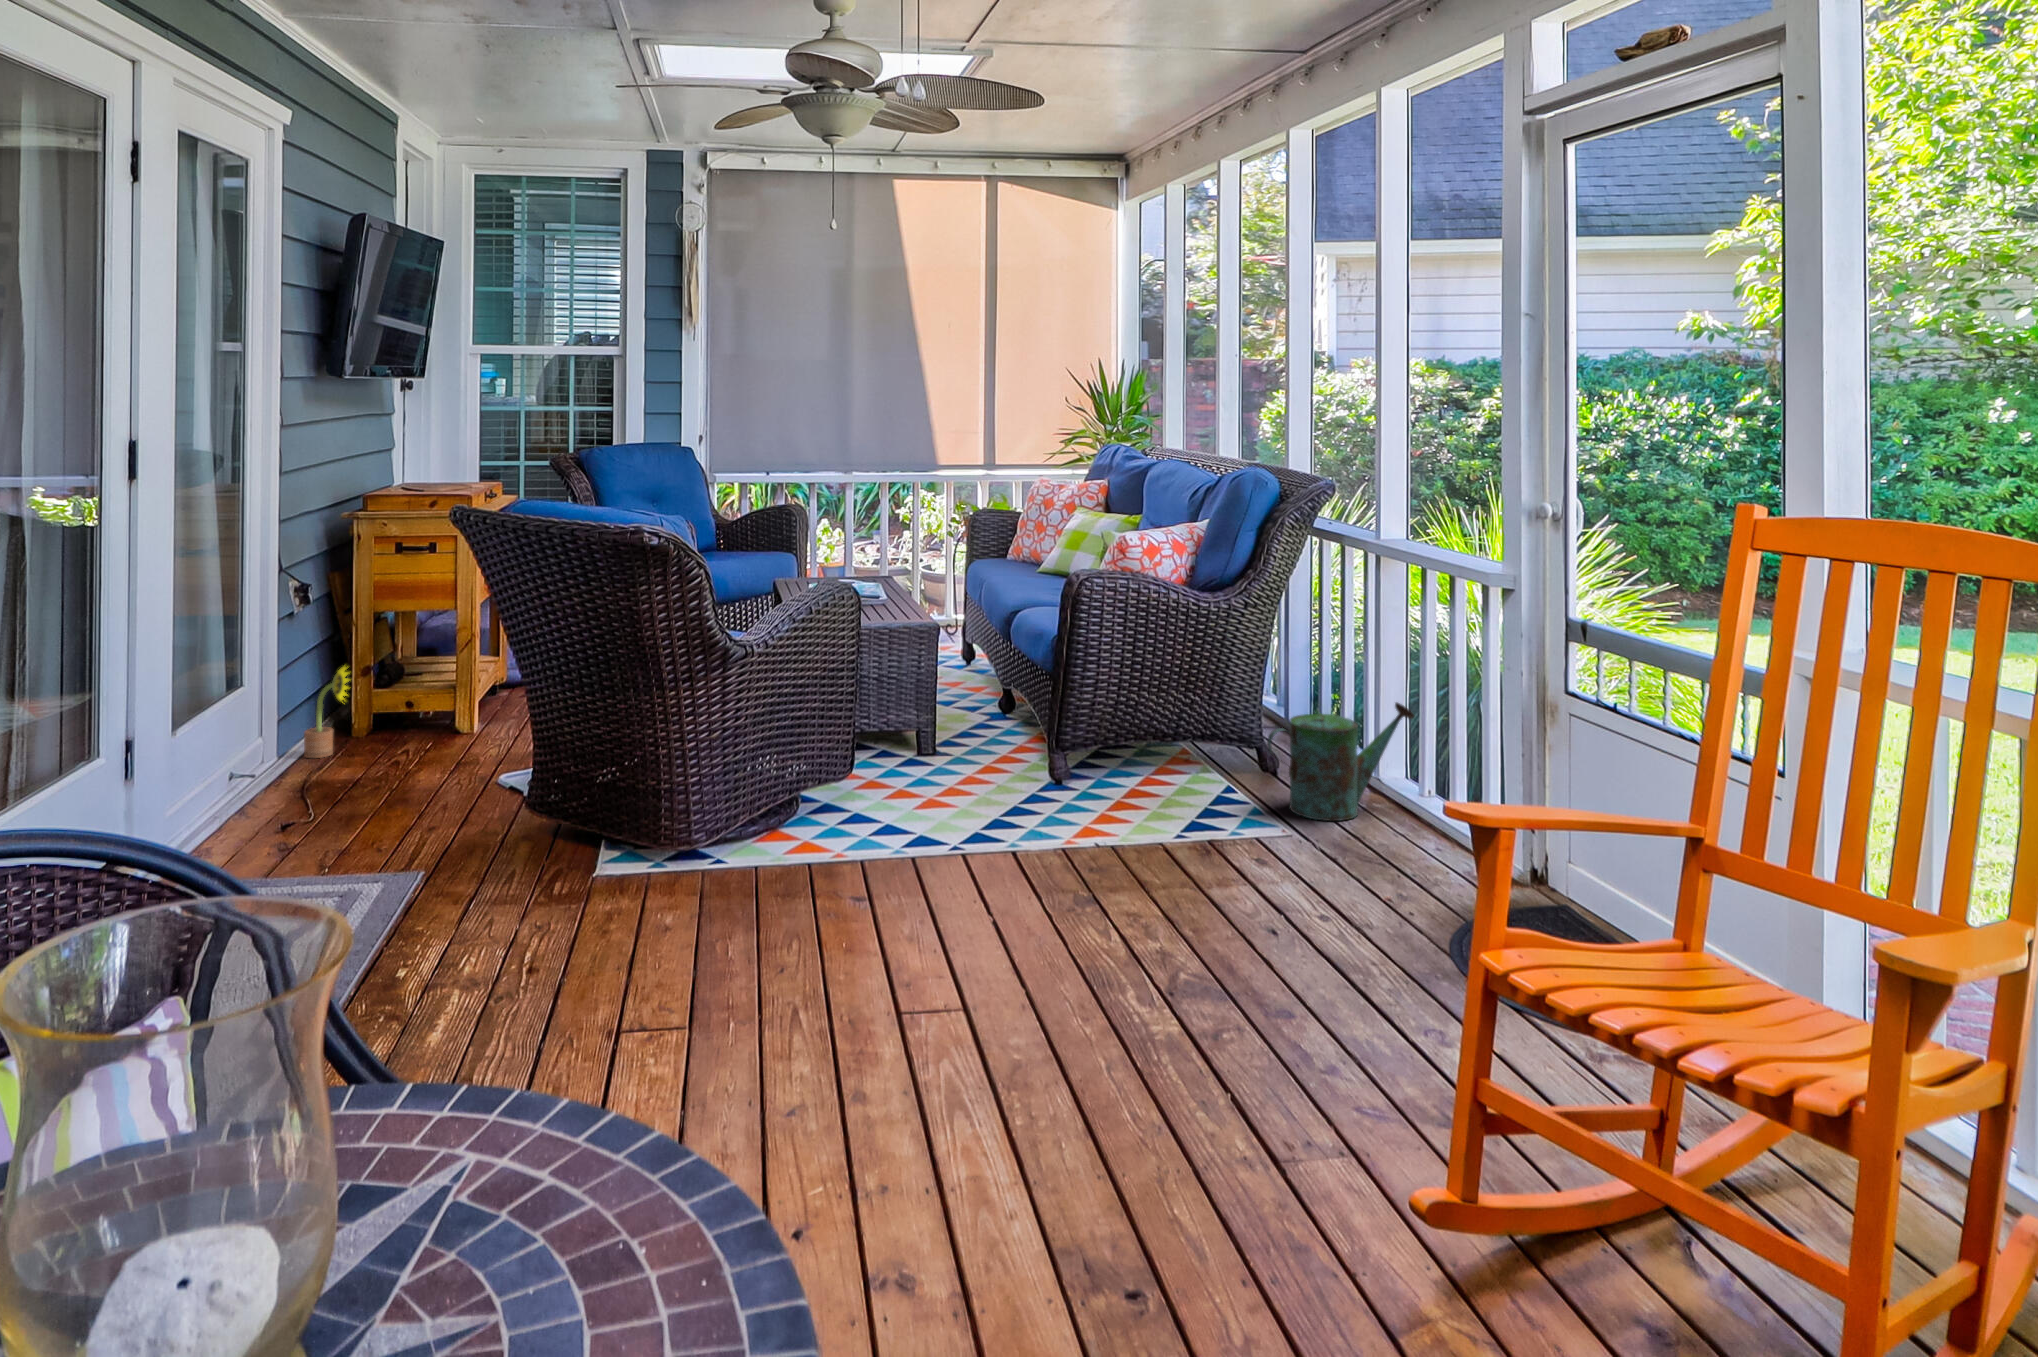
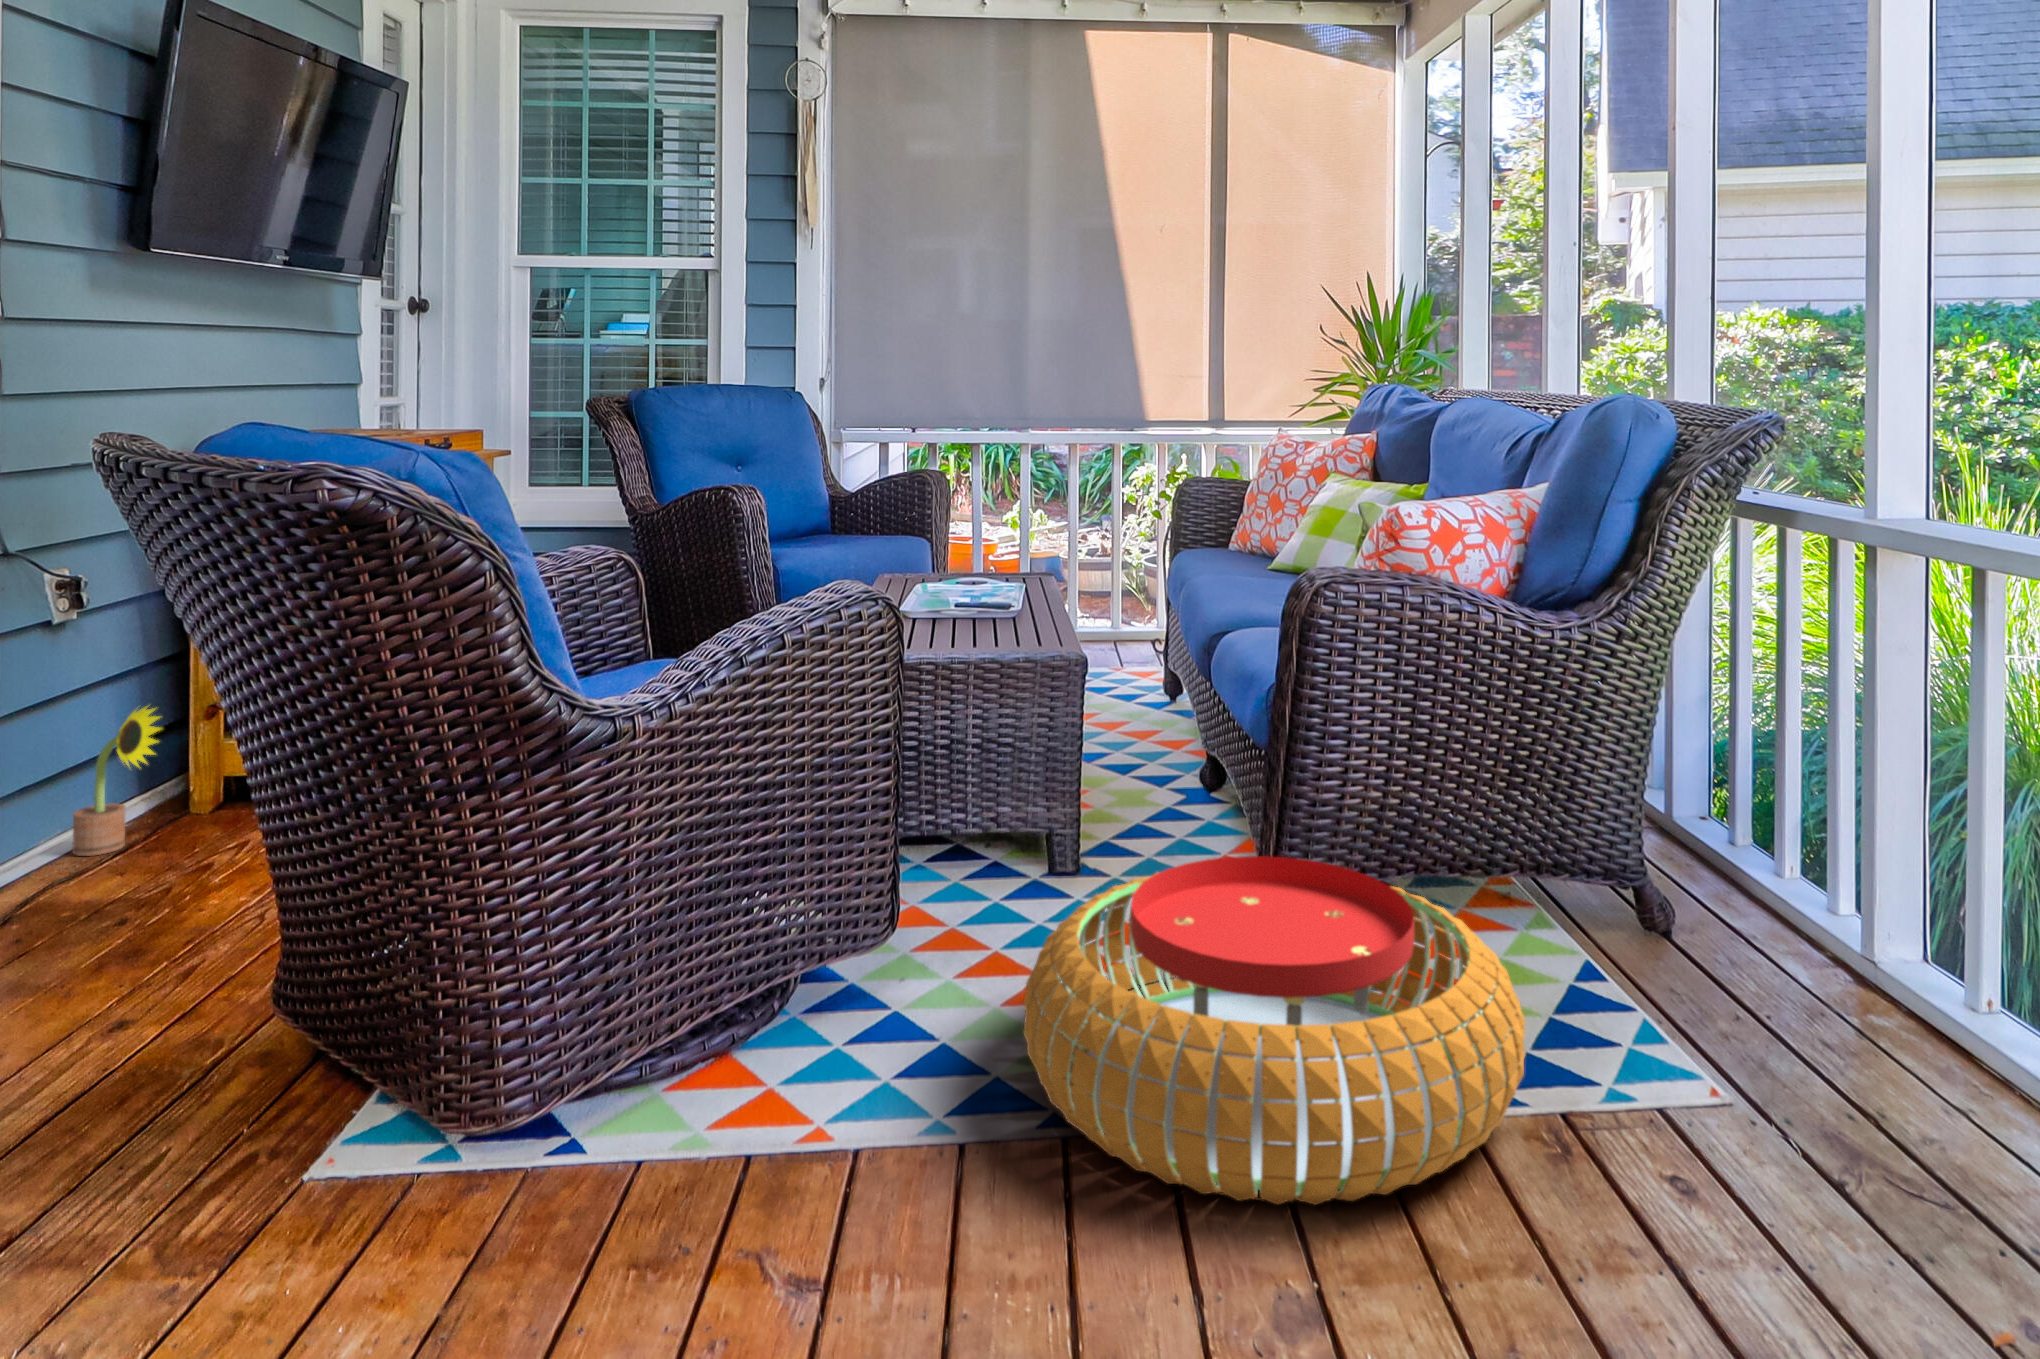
watering can: present [1267,702,1414,821] -> none [1668,827,1955,1064]
pouf: none [936,724,1191,870] -> present [1024,856,1525,1205]

